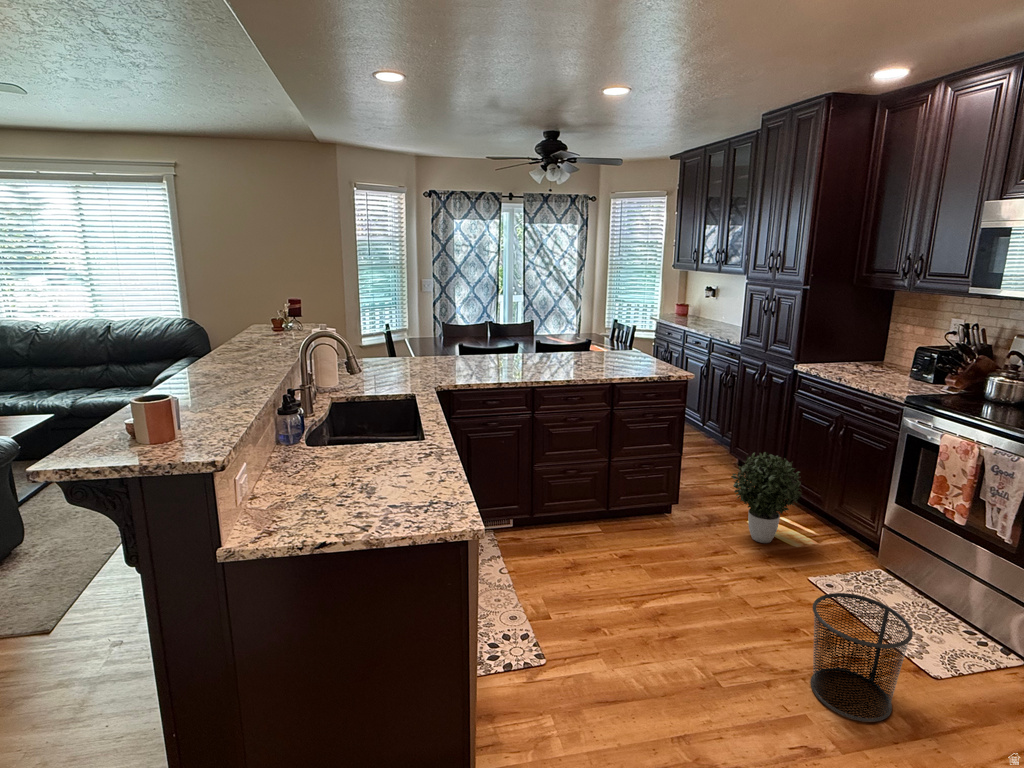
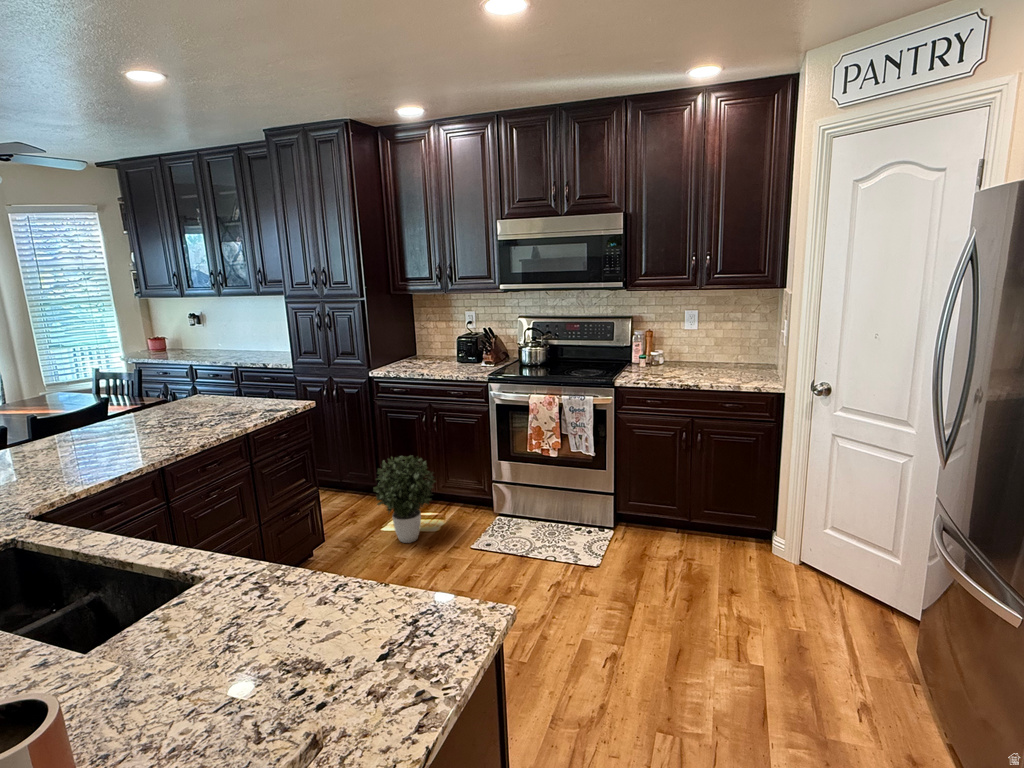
waste bin: present [810,593,913,722] -> none [548,526,618,623]

